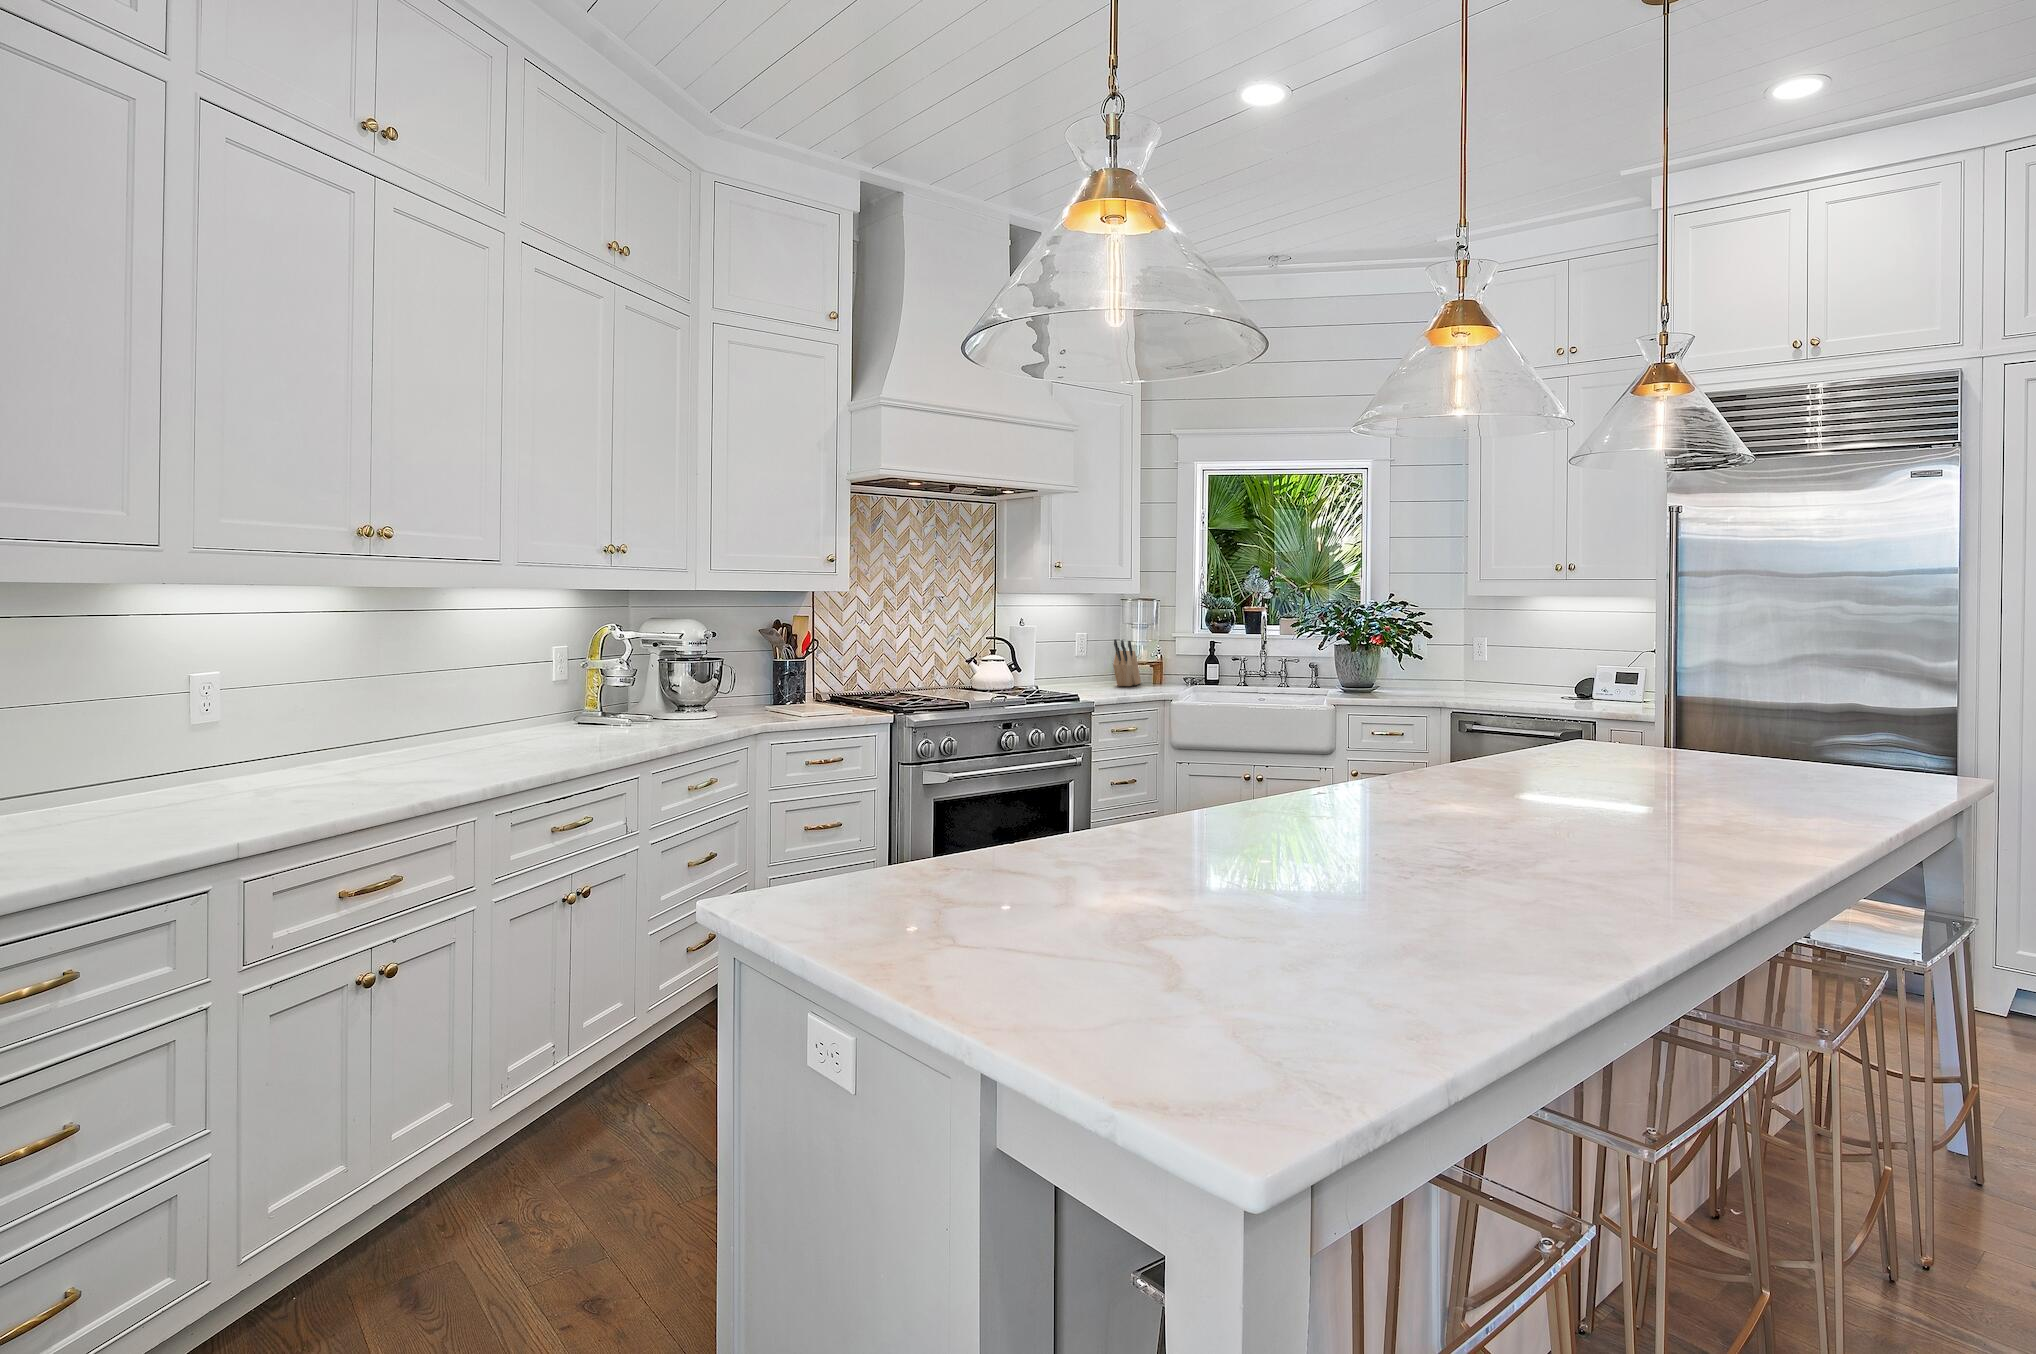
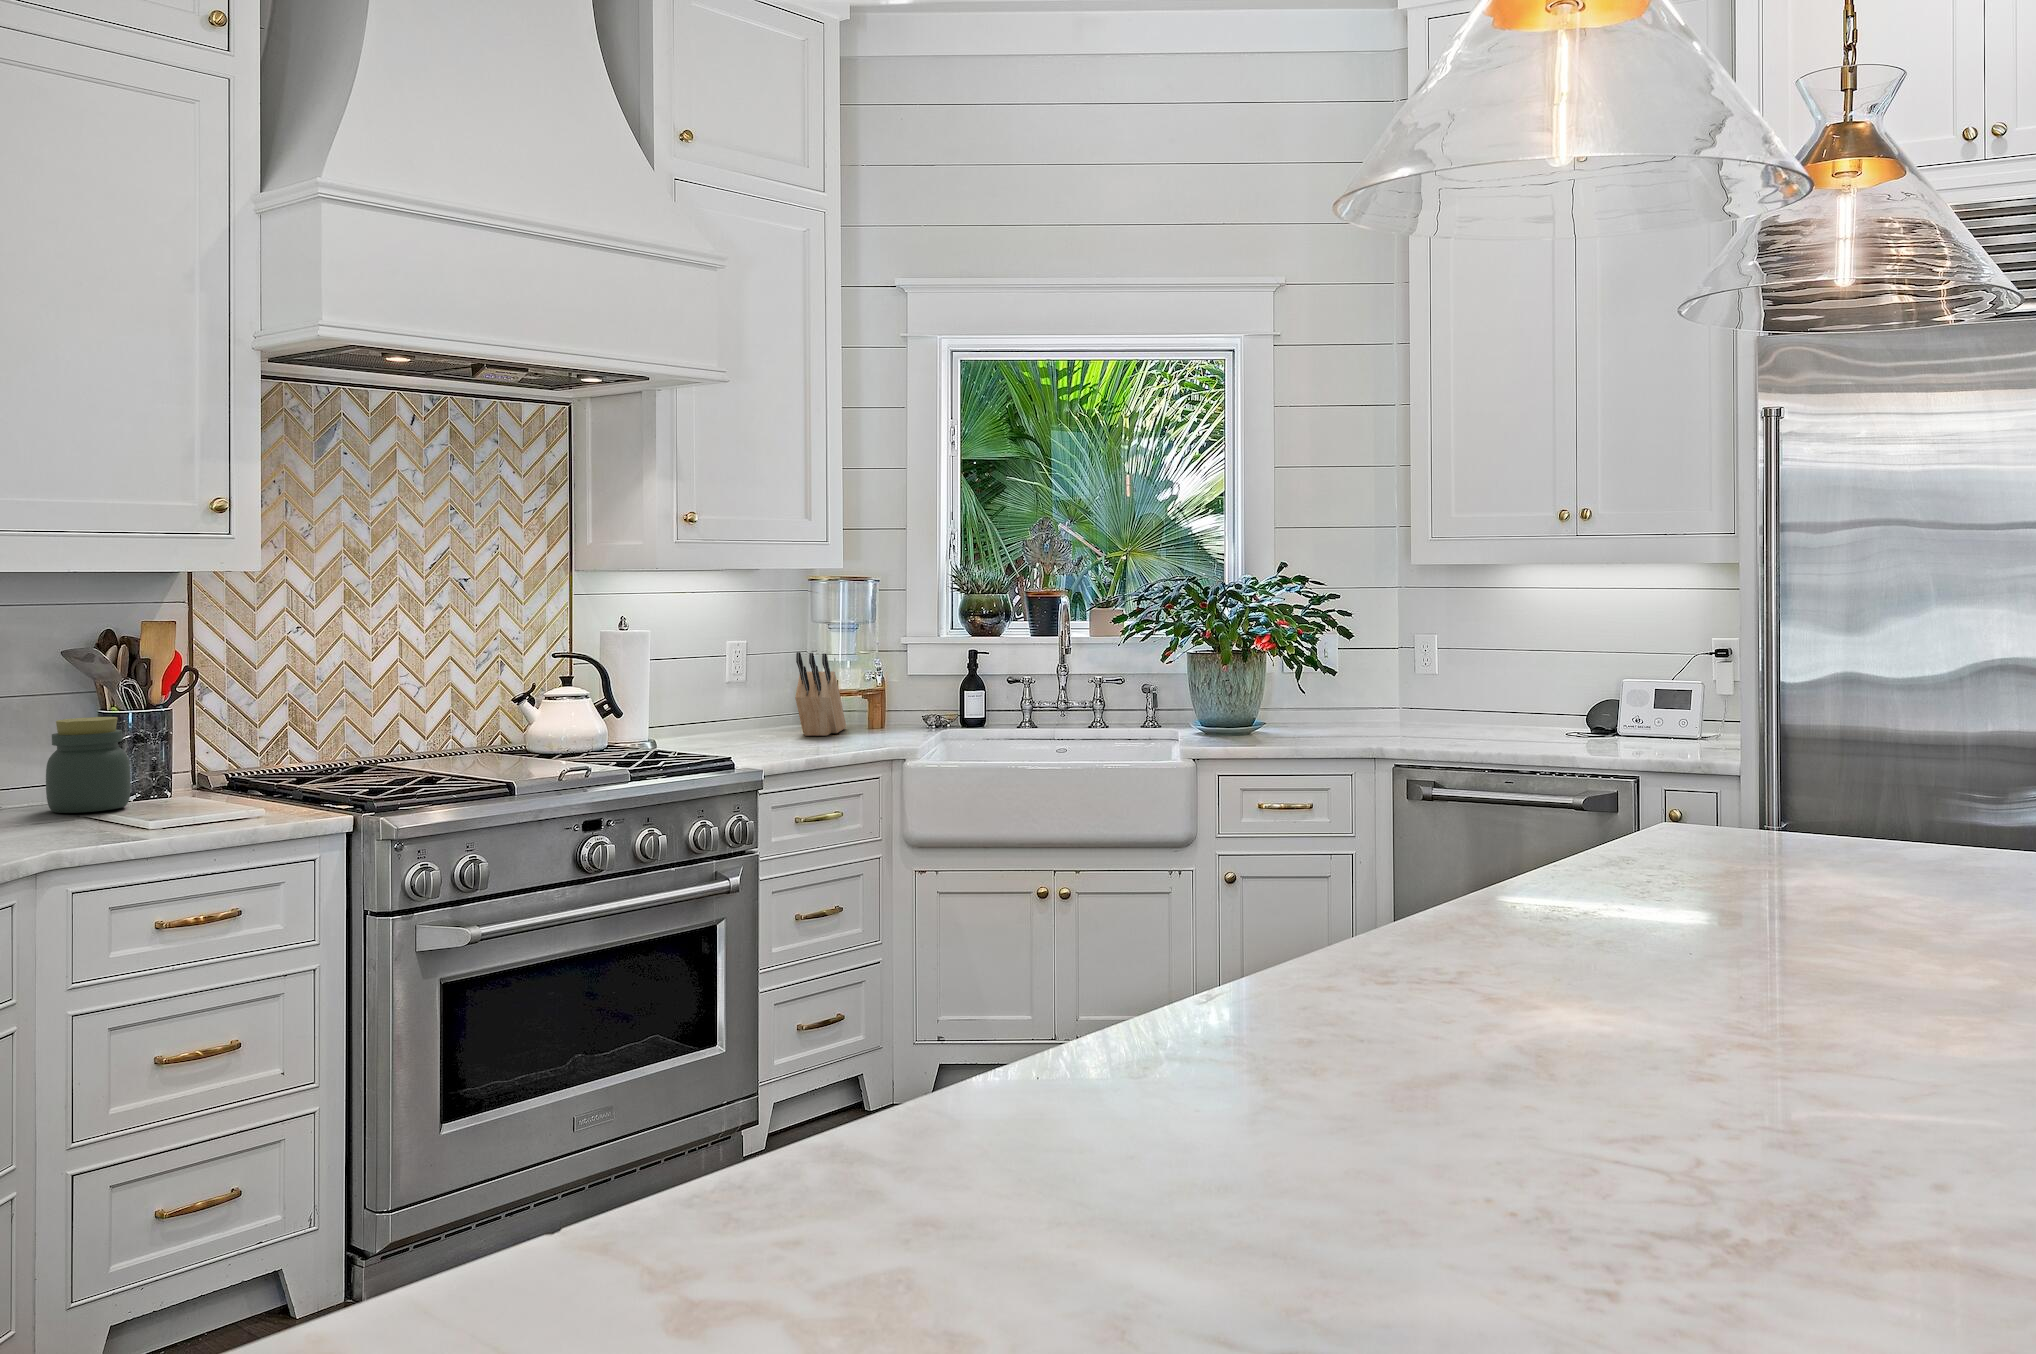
jar: none [753,662,790,708] -> present [46,717,131,813]

